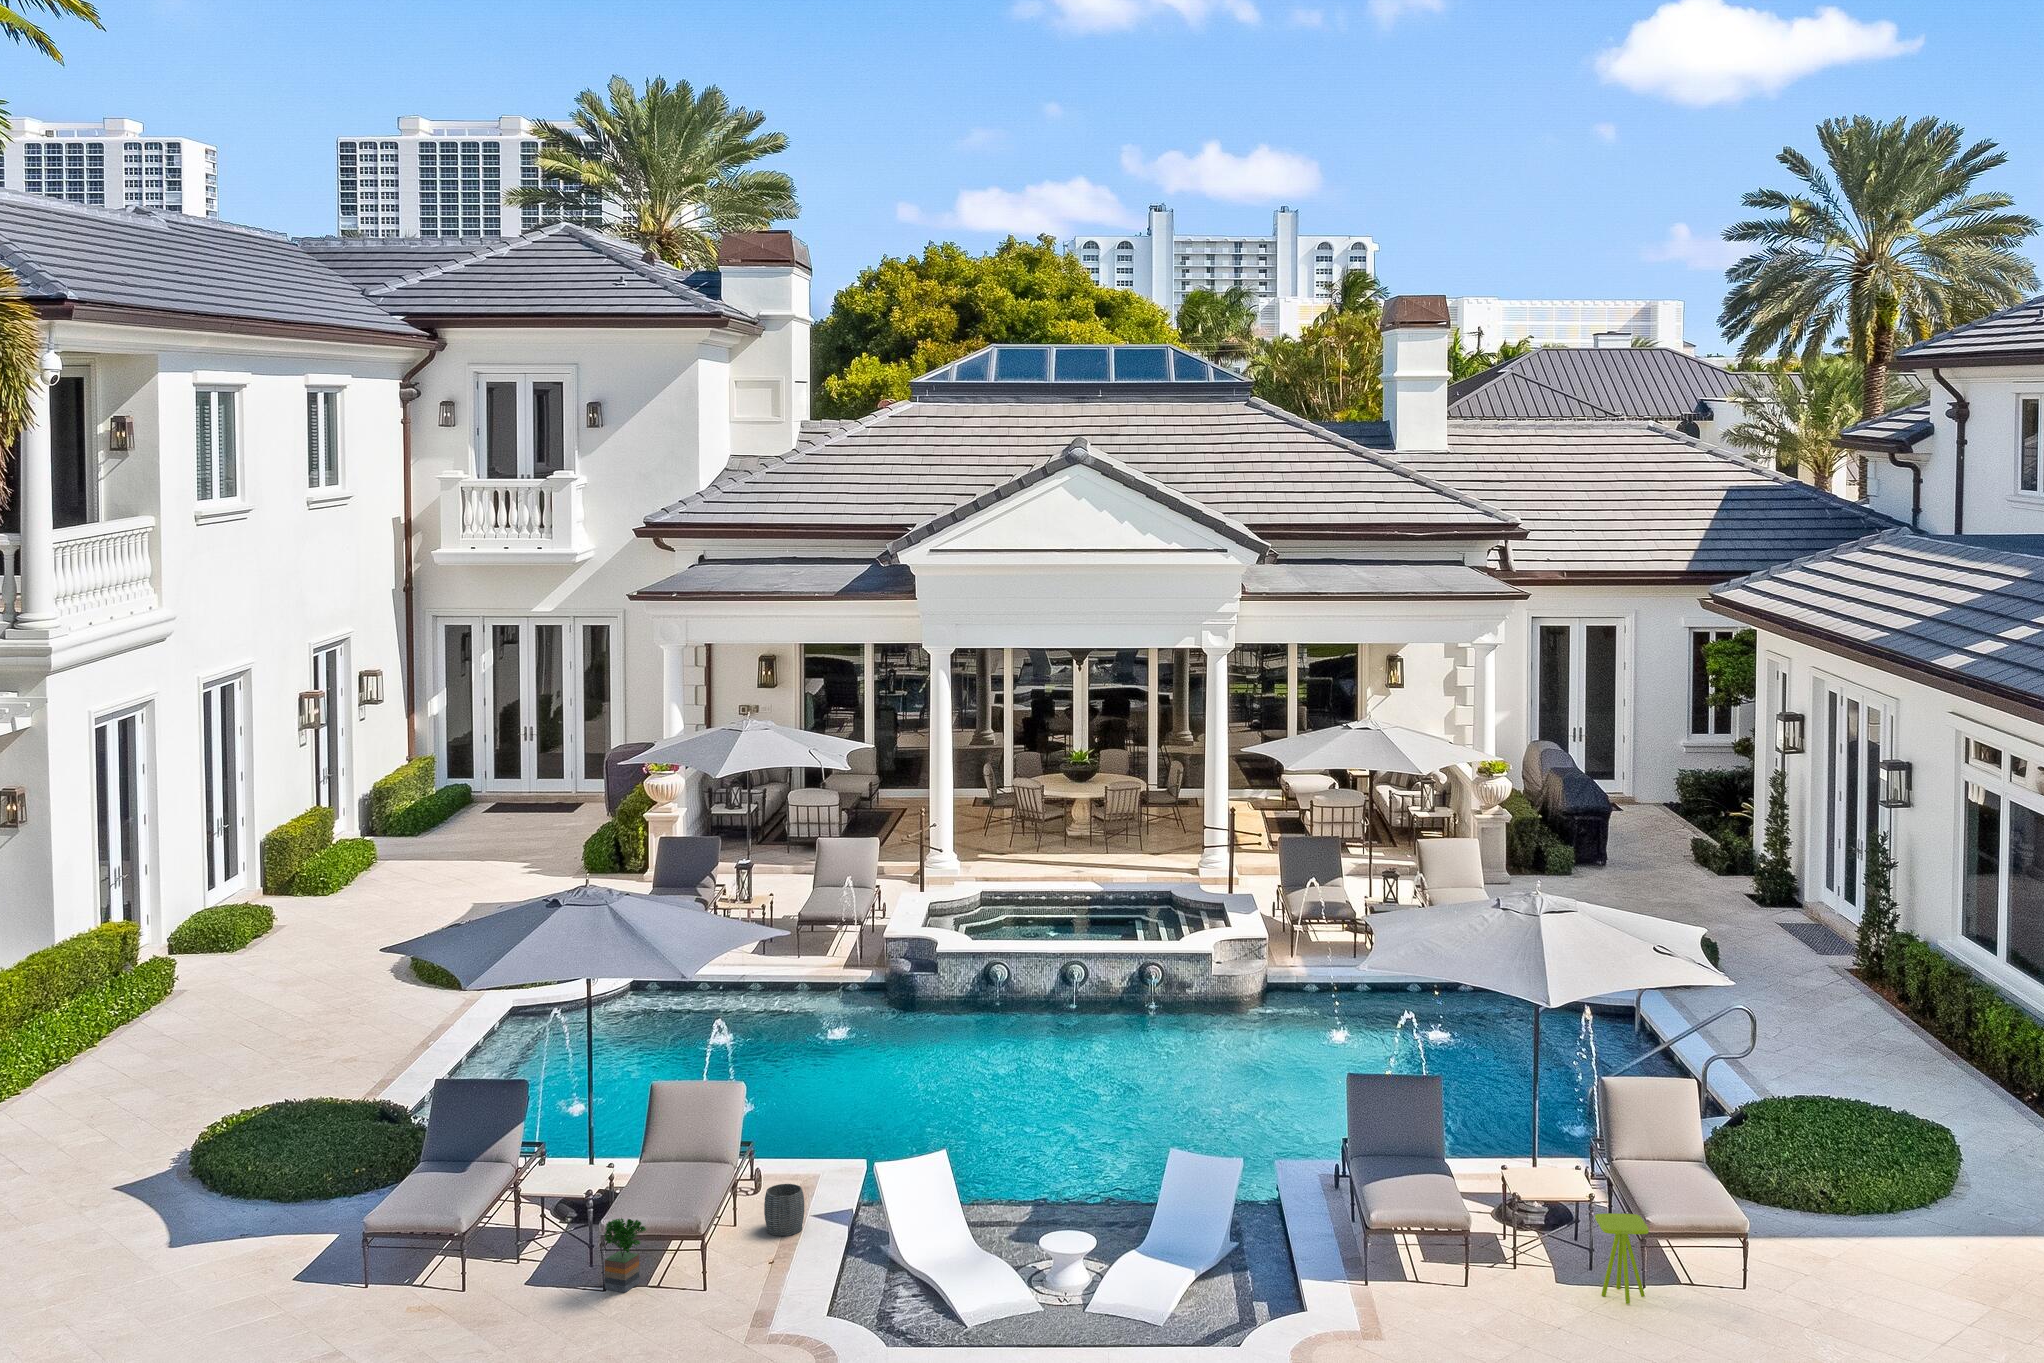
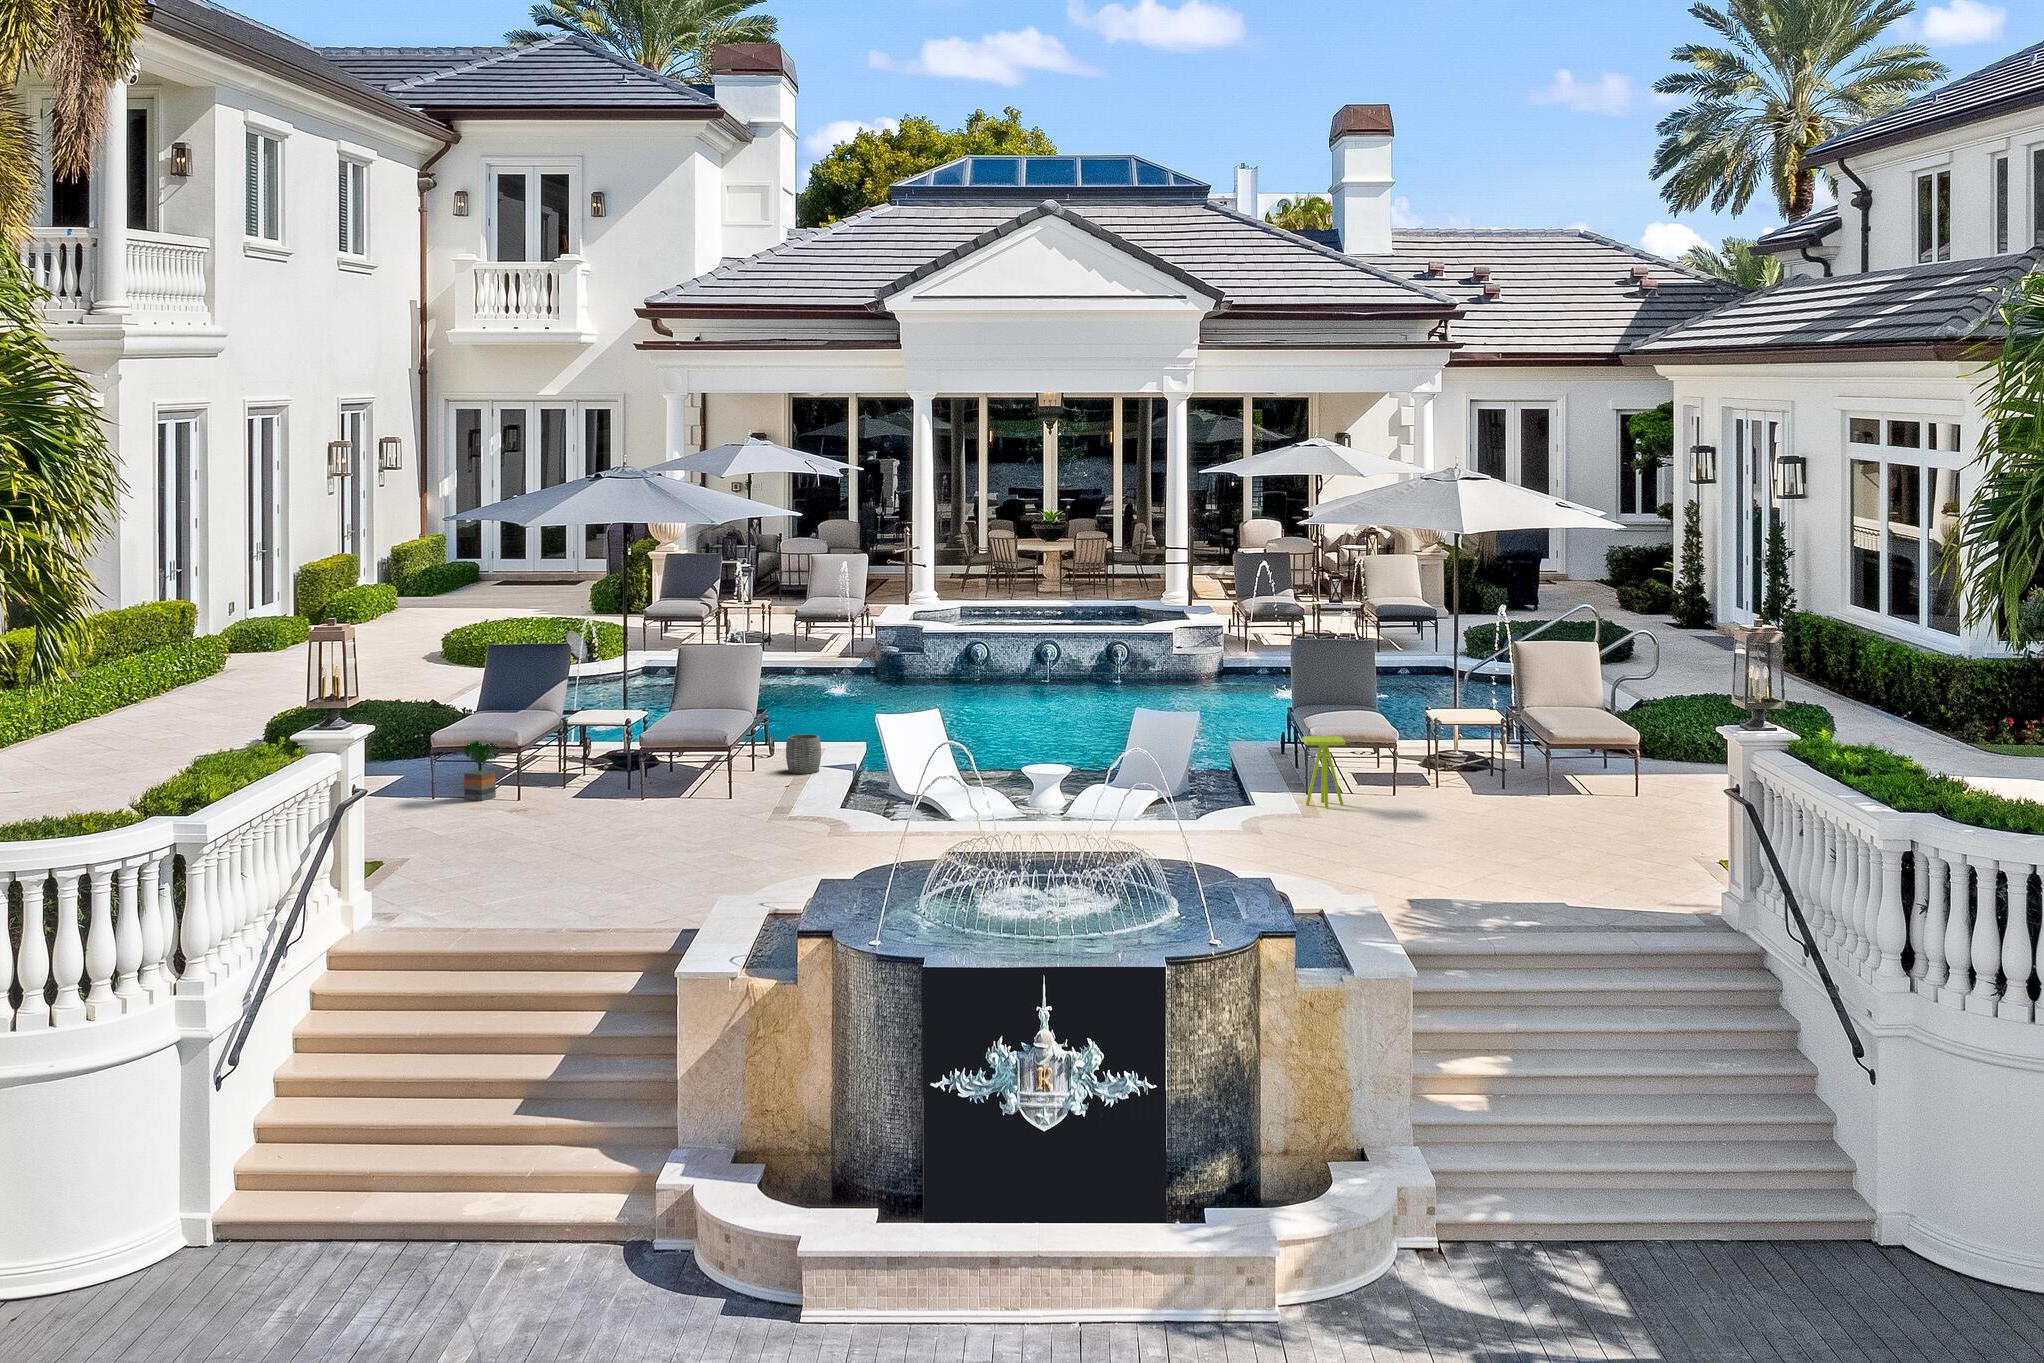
side table: present [1595,1213,1649,1304] -> present [1302,736,1345,808]
potted tree: present [604,1218,646,1292] -> present [464,740,501,801]

